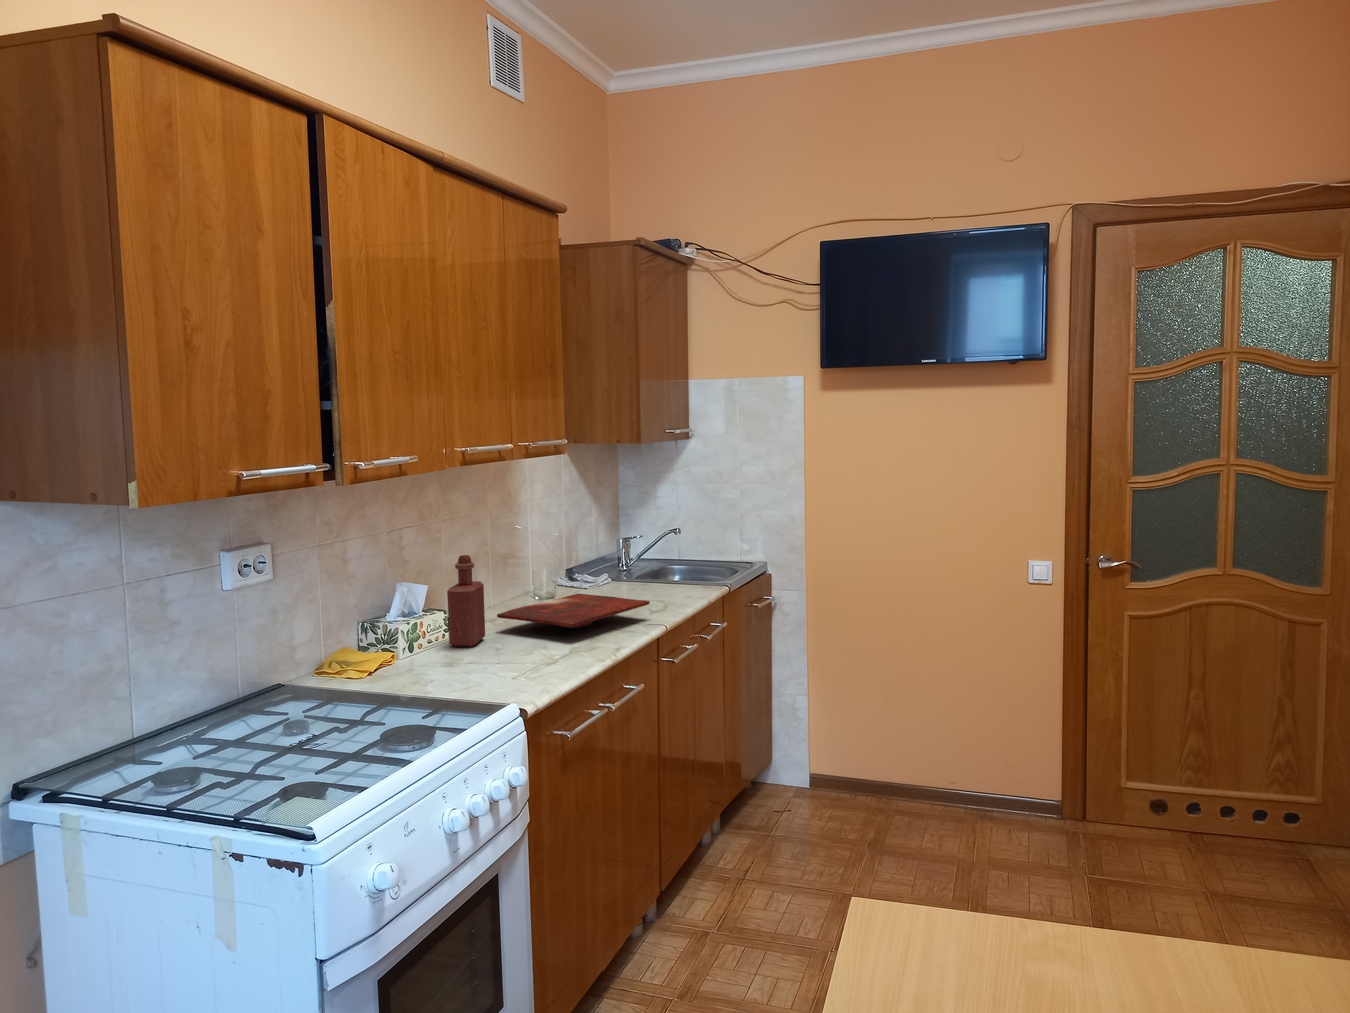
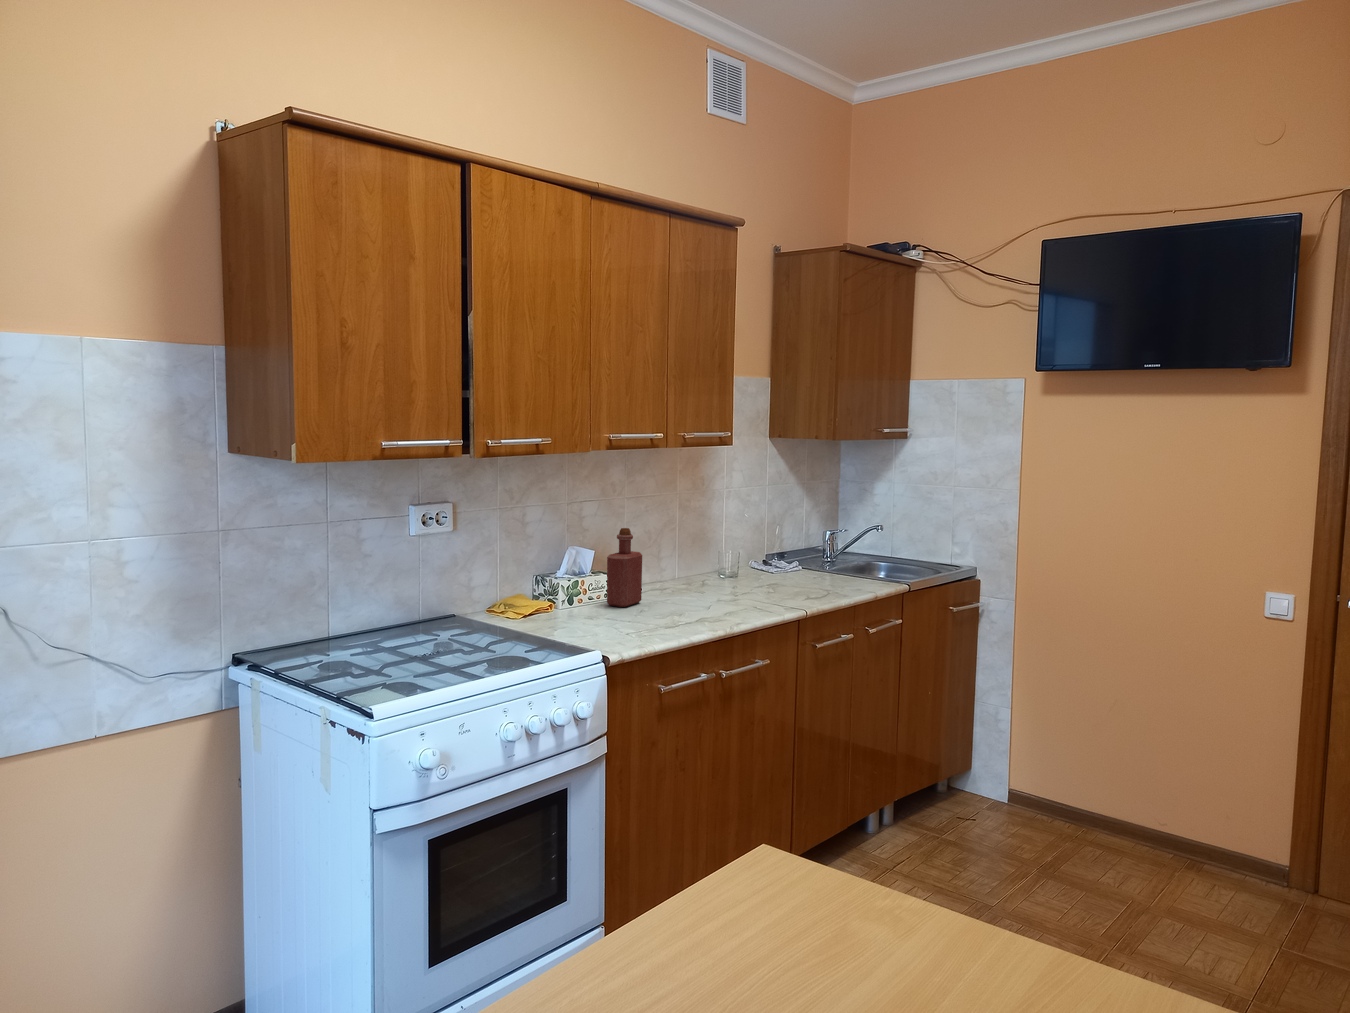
cutting board: present [497,594,650,628] -> none [658,574,800,603]

